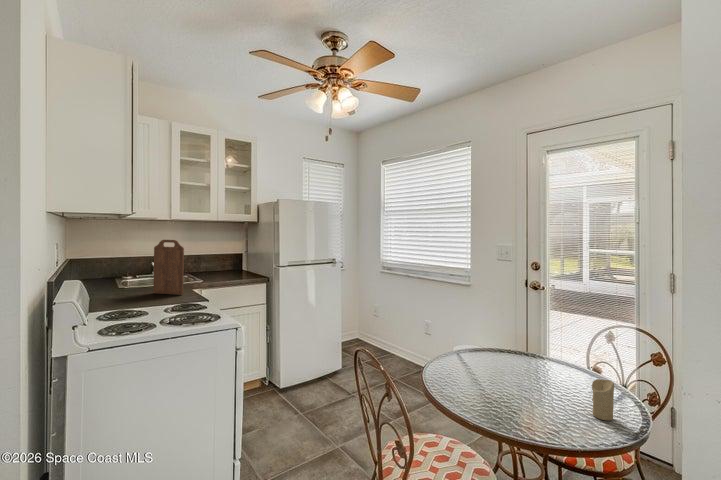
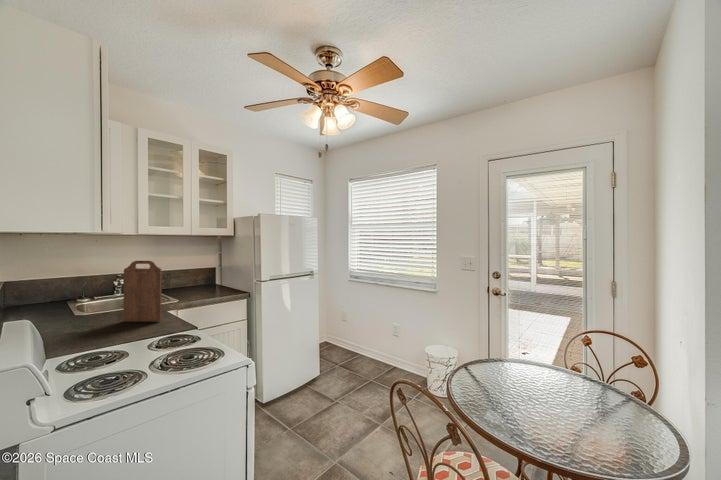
candle: present [592,379,614,421] -> none [628,398,652,440]

